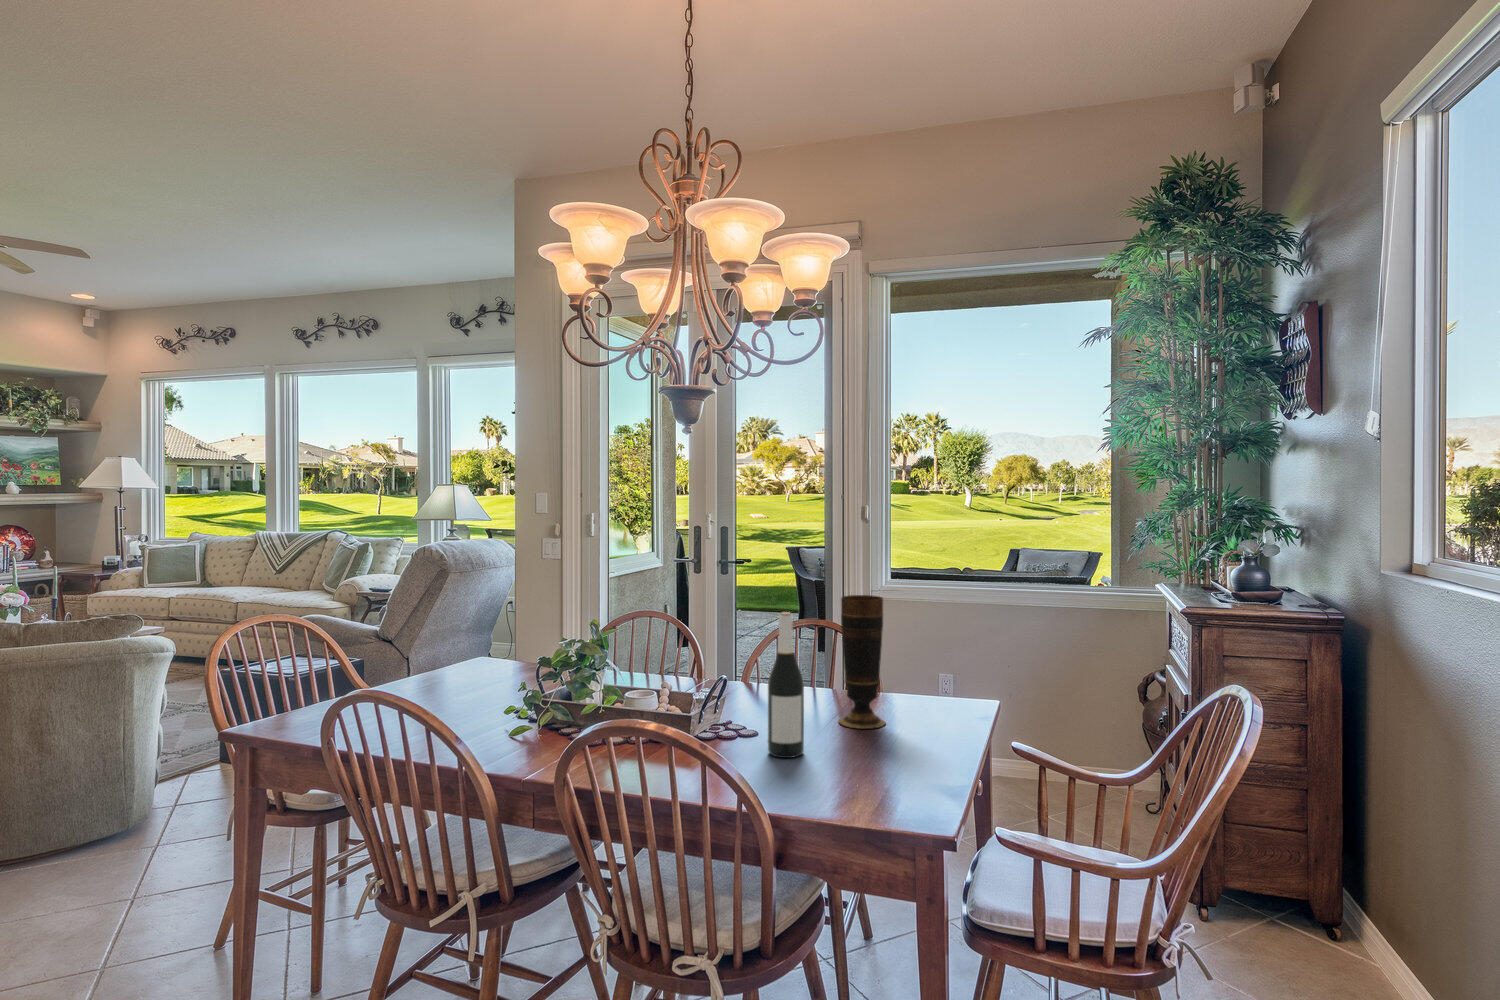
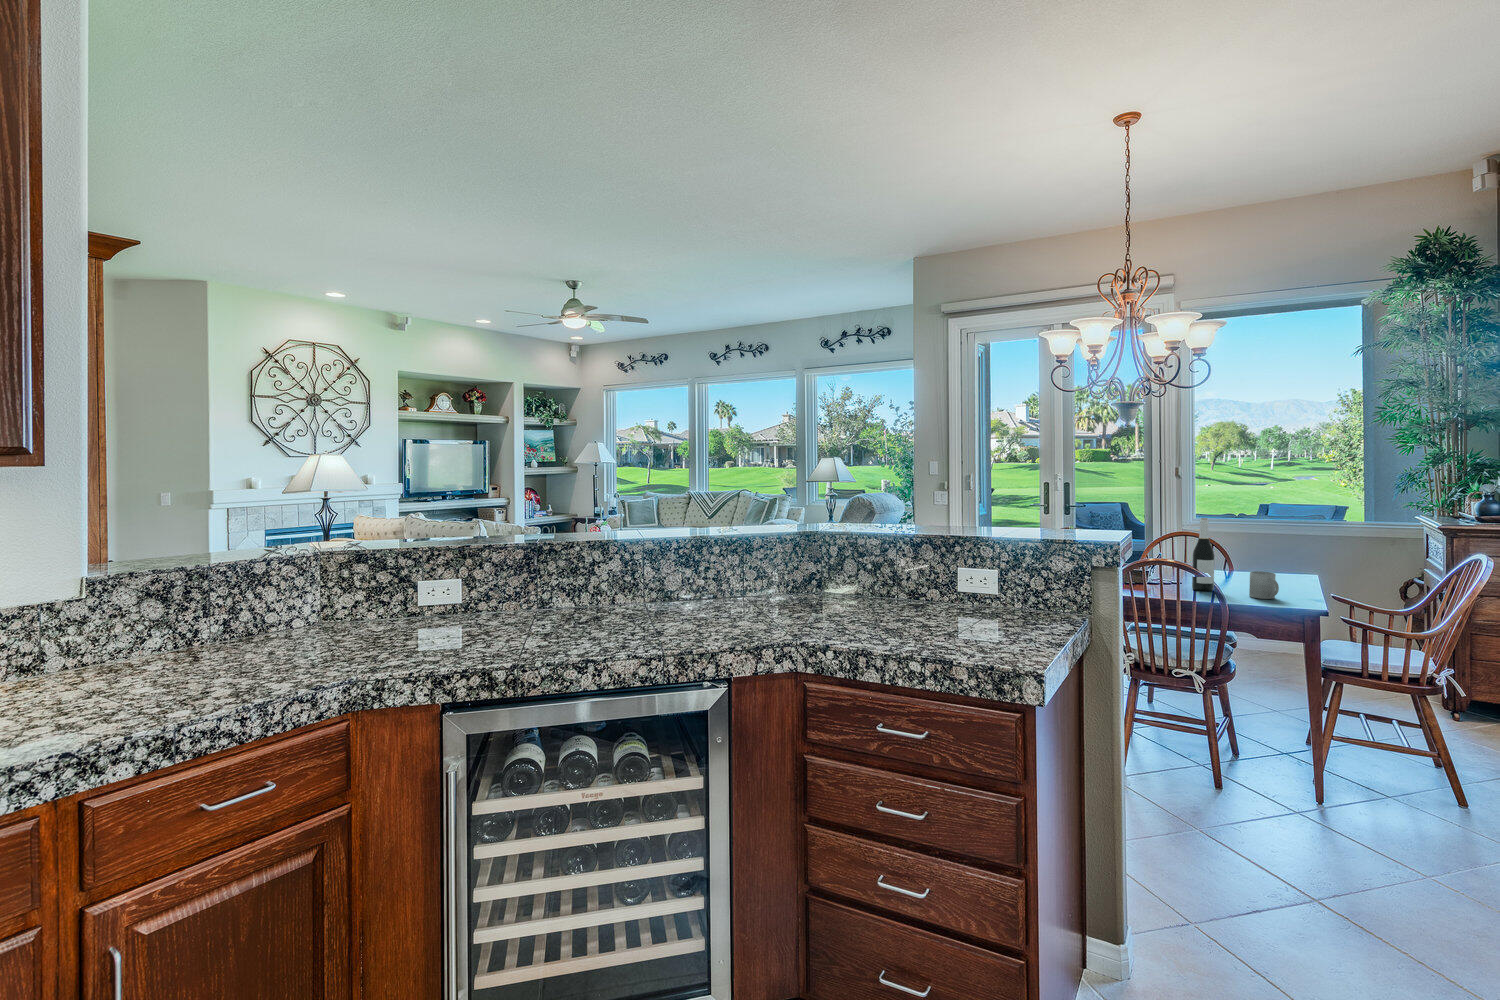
vase: present [839,595,885,729] -> none [1218,513,1249,583]
mug: none [852,720,894,781] -> present [1249,571,1279,599]

